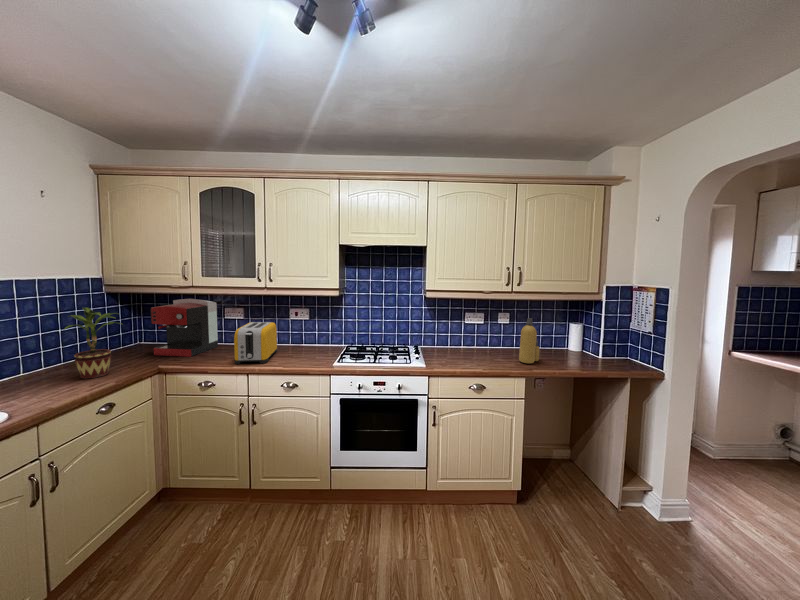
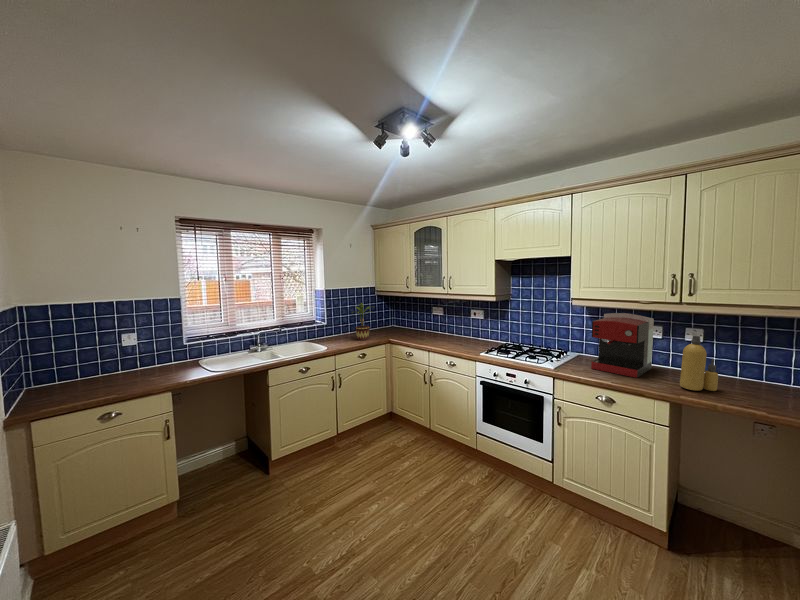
coffee maker: present [150,299,218,357] -> present [591,313,654,378]
toaster: present [234,322,277,364] -> none [424,318,457,346]

